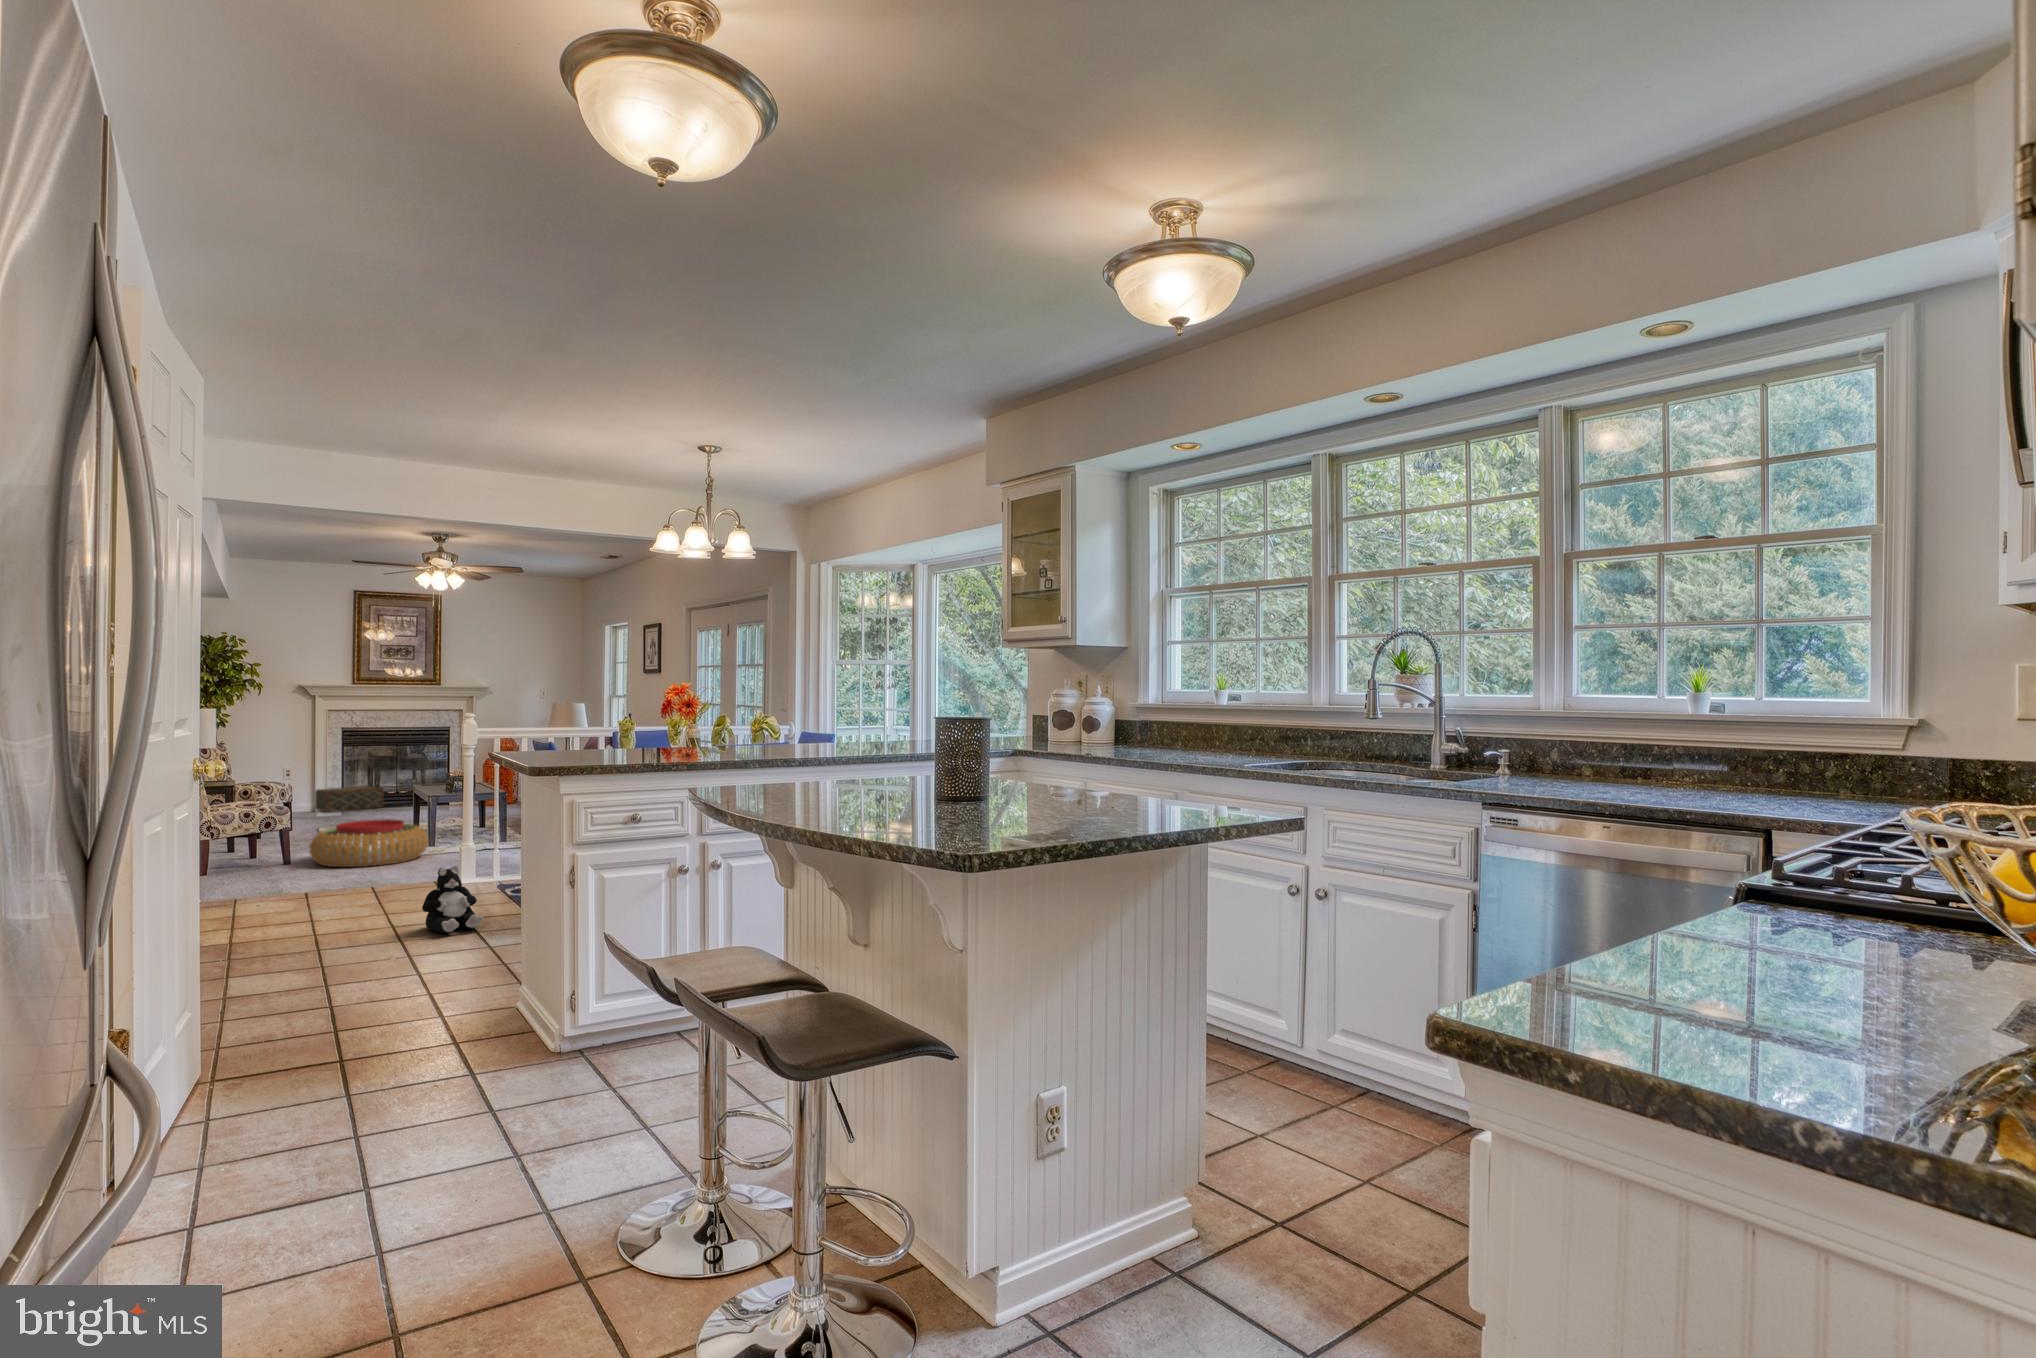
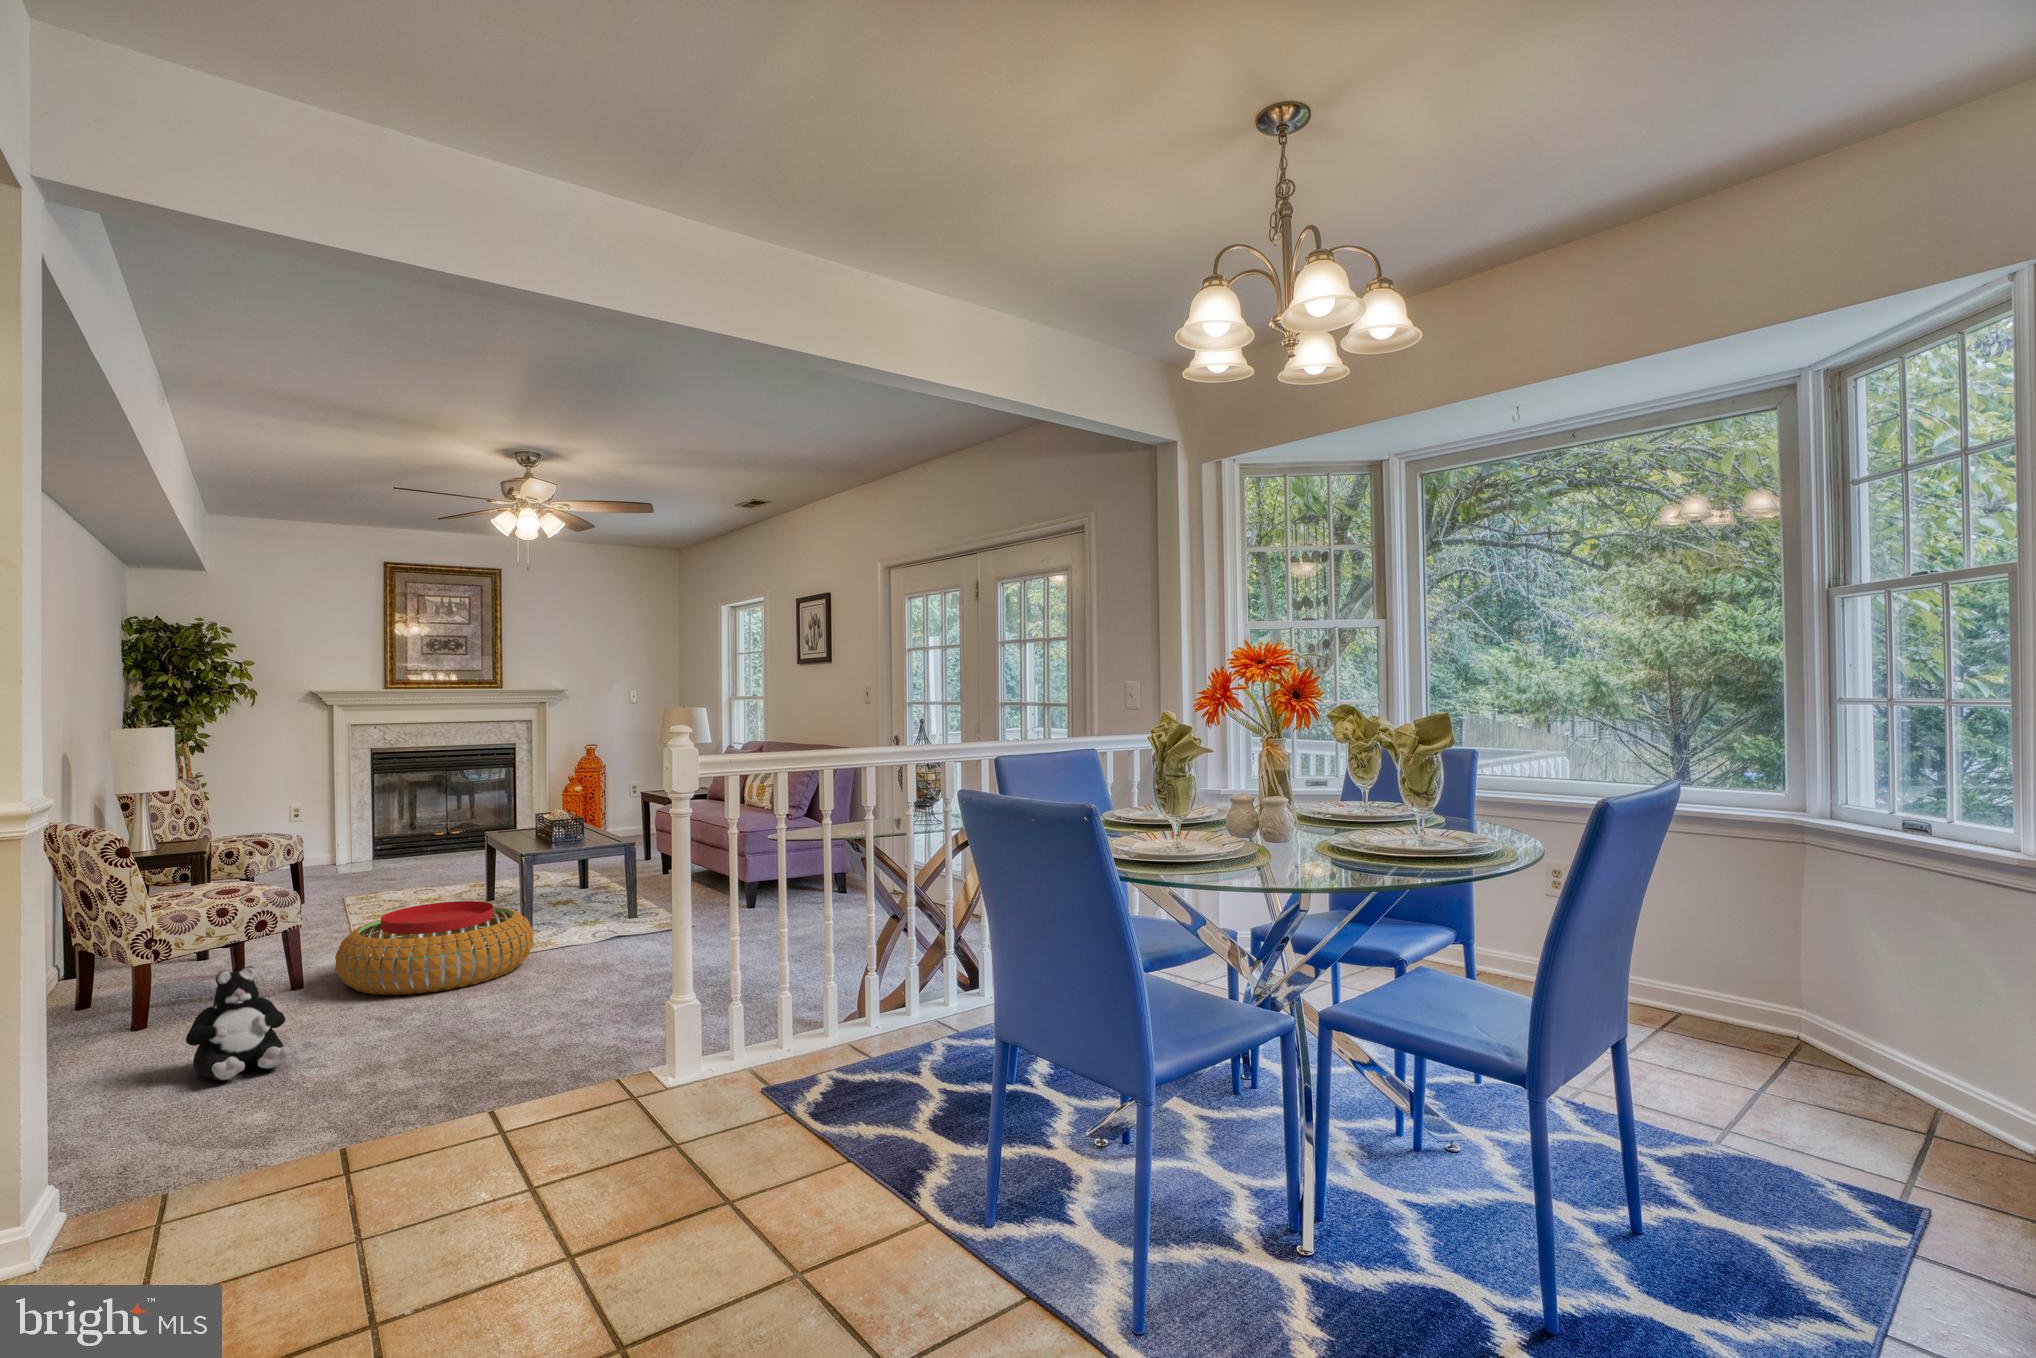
woven basket: present [315,785,383,812] -> none [335,828,430,869]
plush toy: present [422,866,484,933] -> present [186,966,290,1081]

